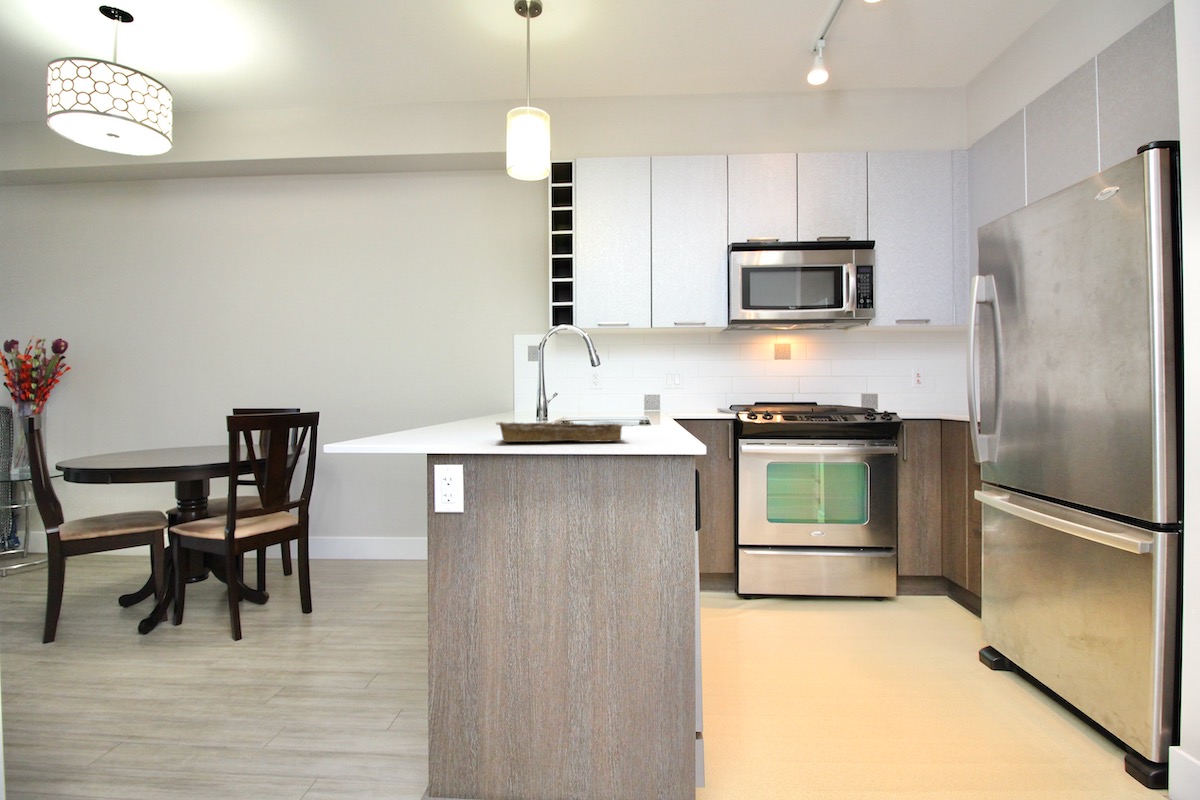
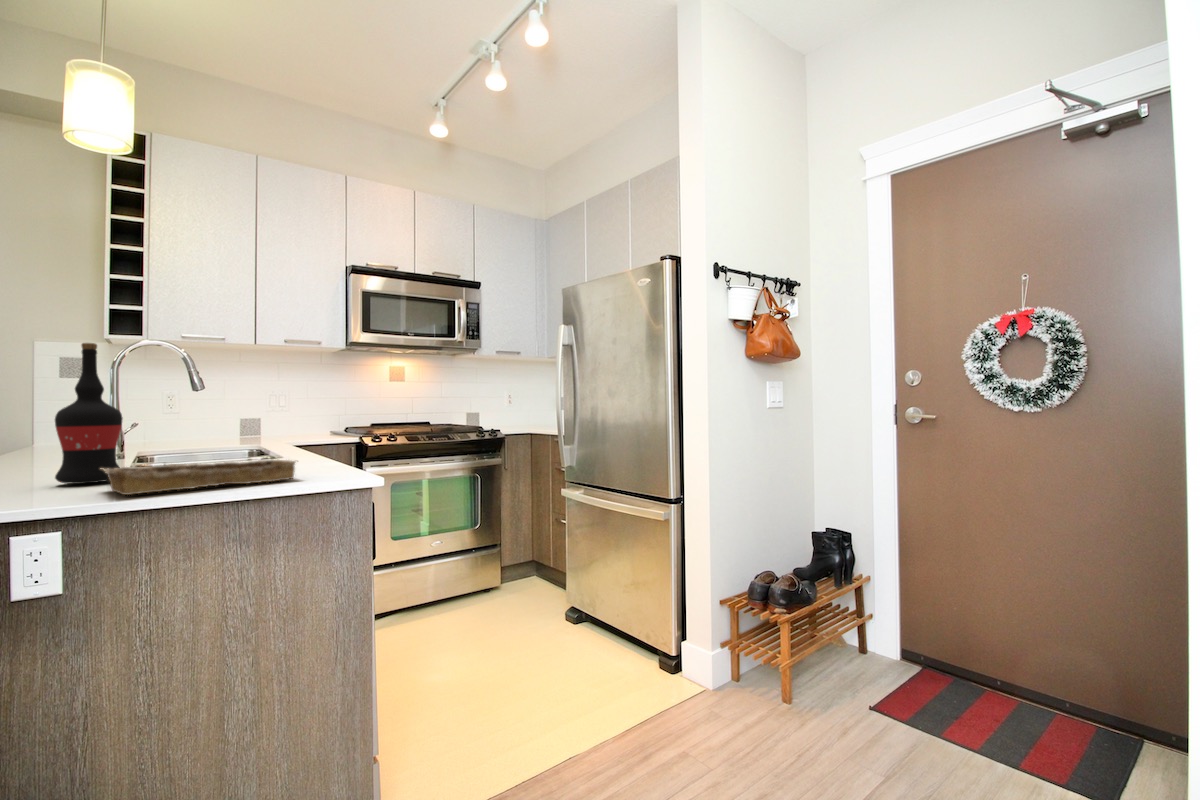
wine bottle: none [487,331,524,434] -> present [55,343,123,484]

